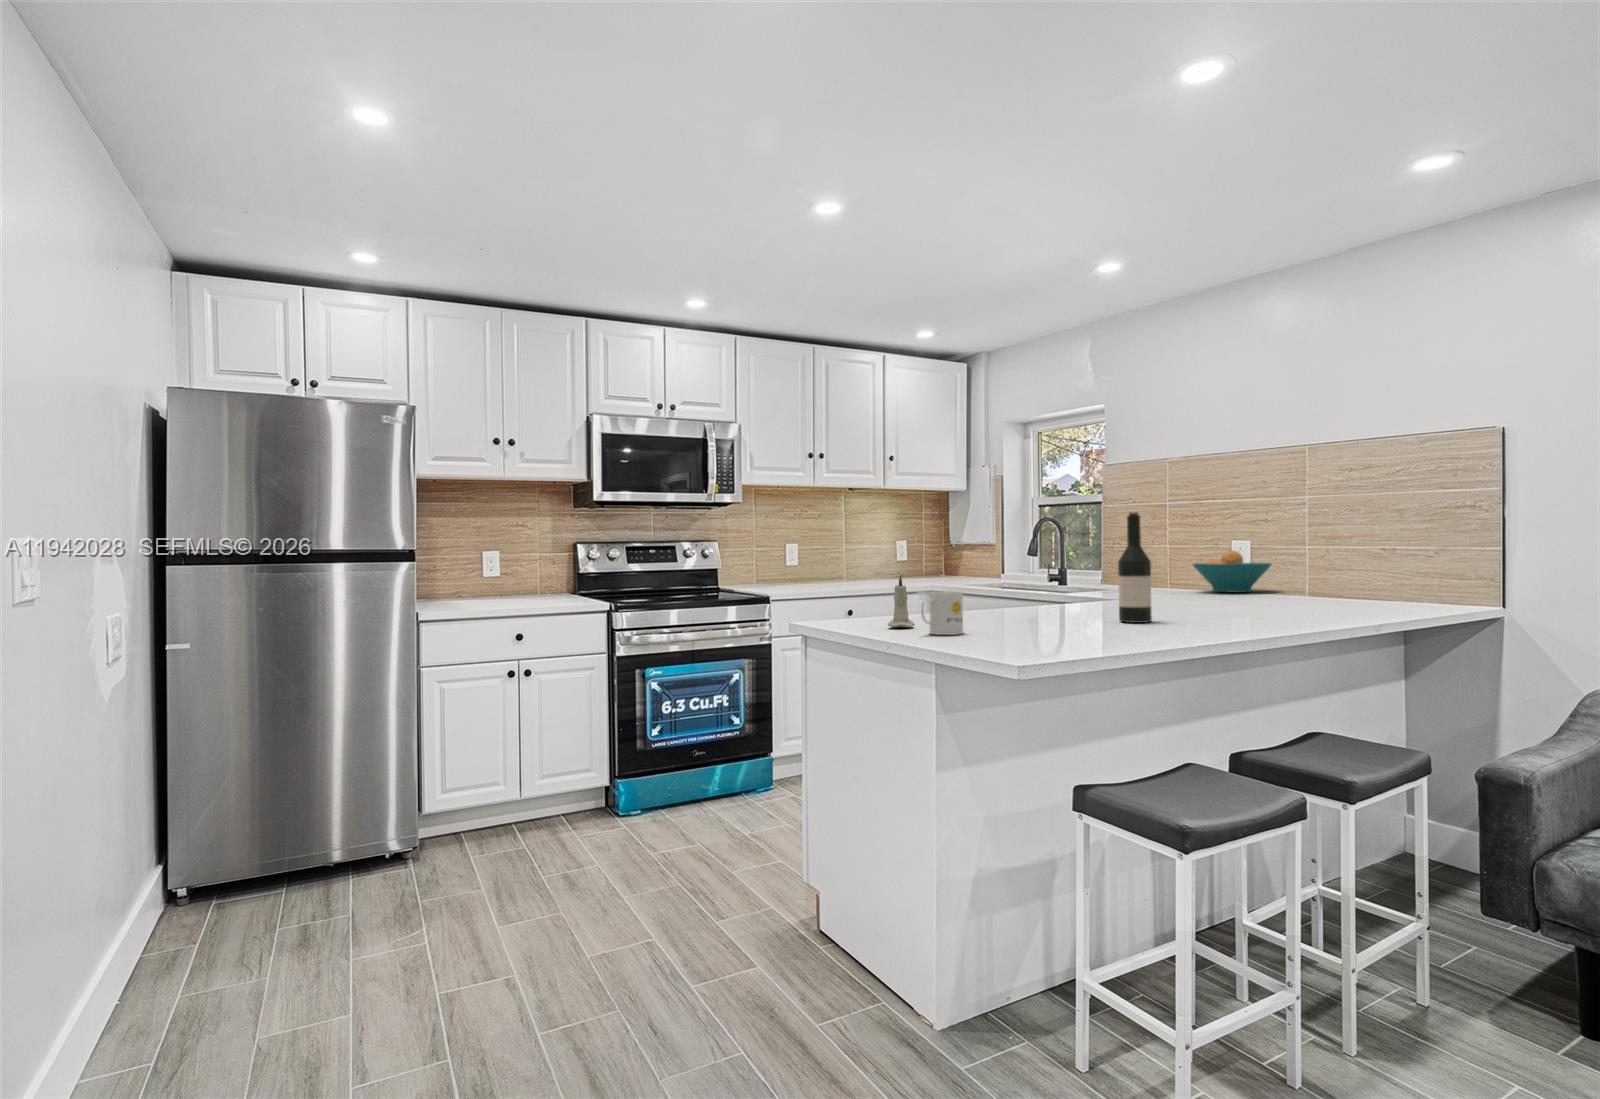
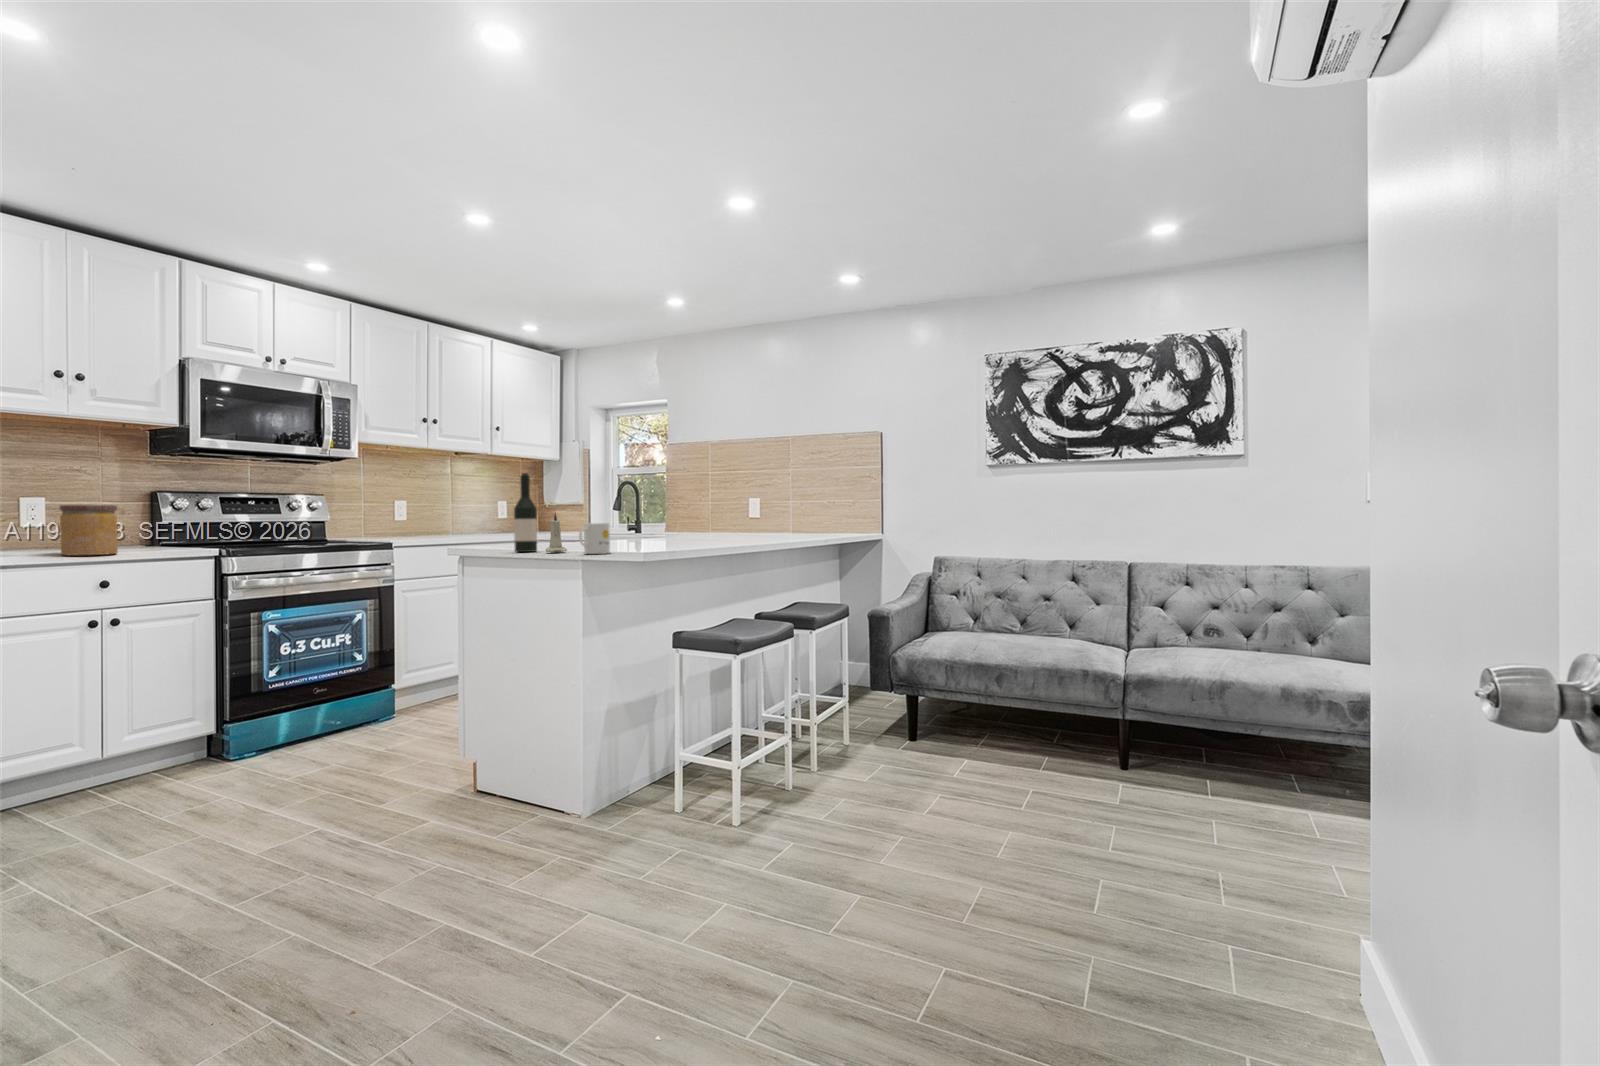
wine bottle: present [1118,513,1152,623] -> present [514,473,537,552]
fruit bowl: present [1193,550,1271,593] -> none [739,506,787,533]
jar: none [492,561,533,609] -> present [60,505,118,555]

